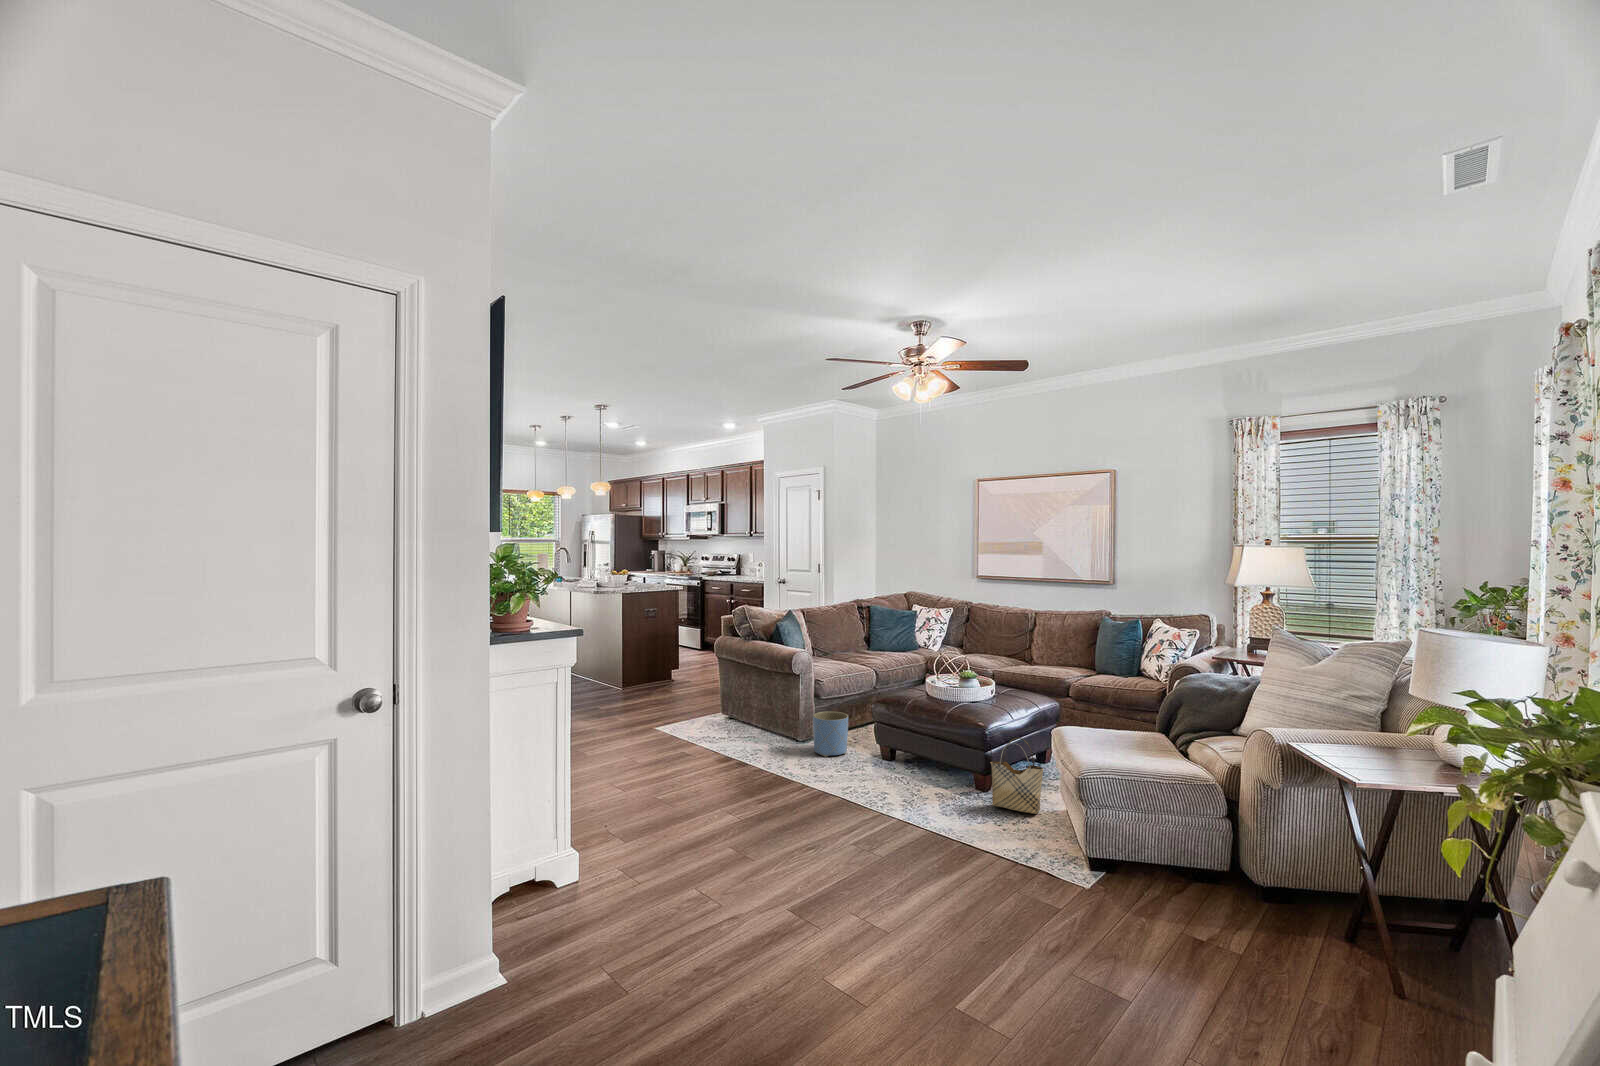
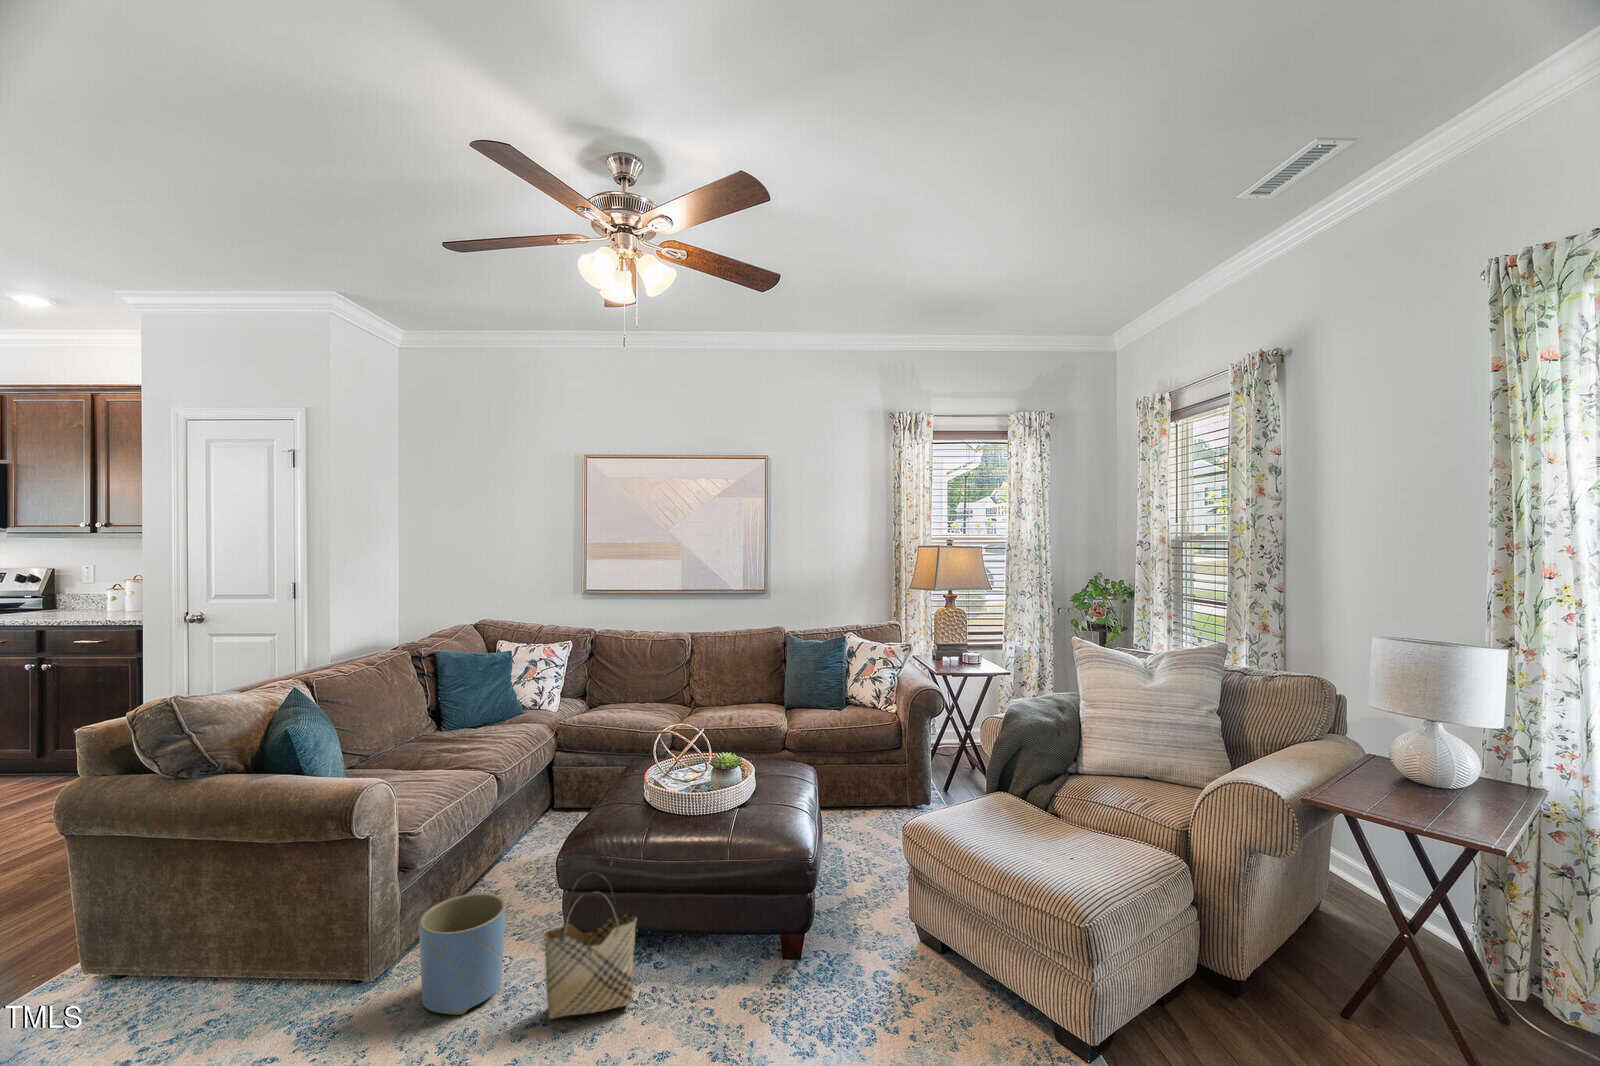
woven basket: present [991,737,1043,814] -> present [543,872,637,1019]

